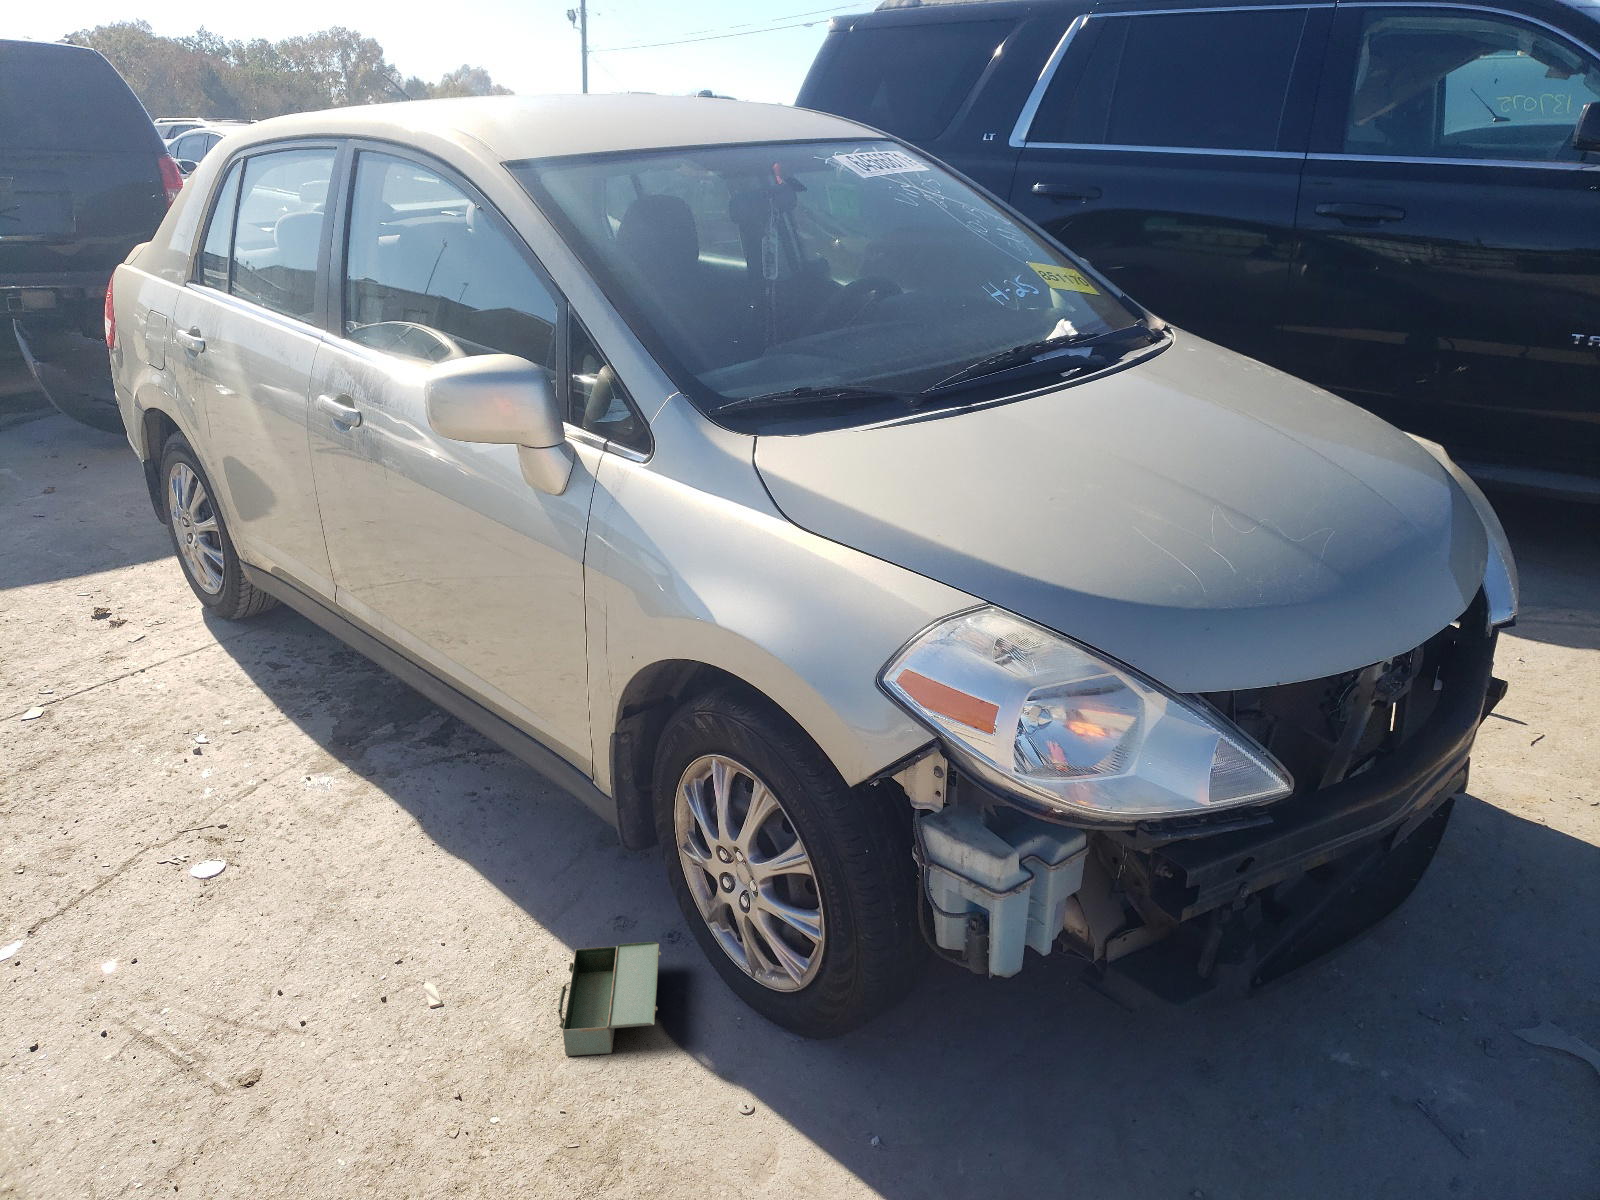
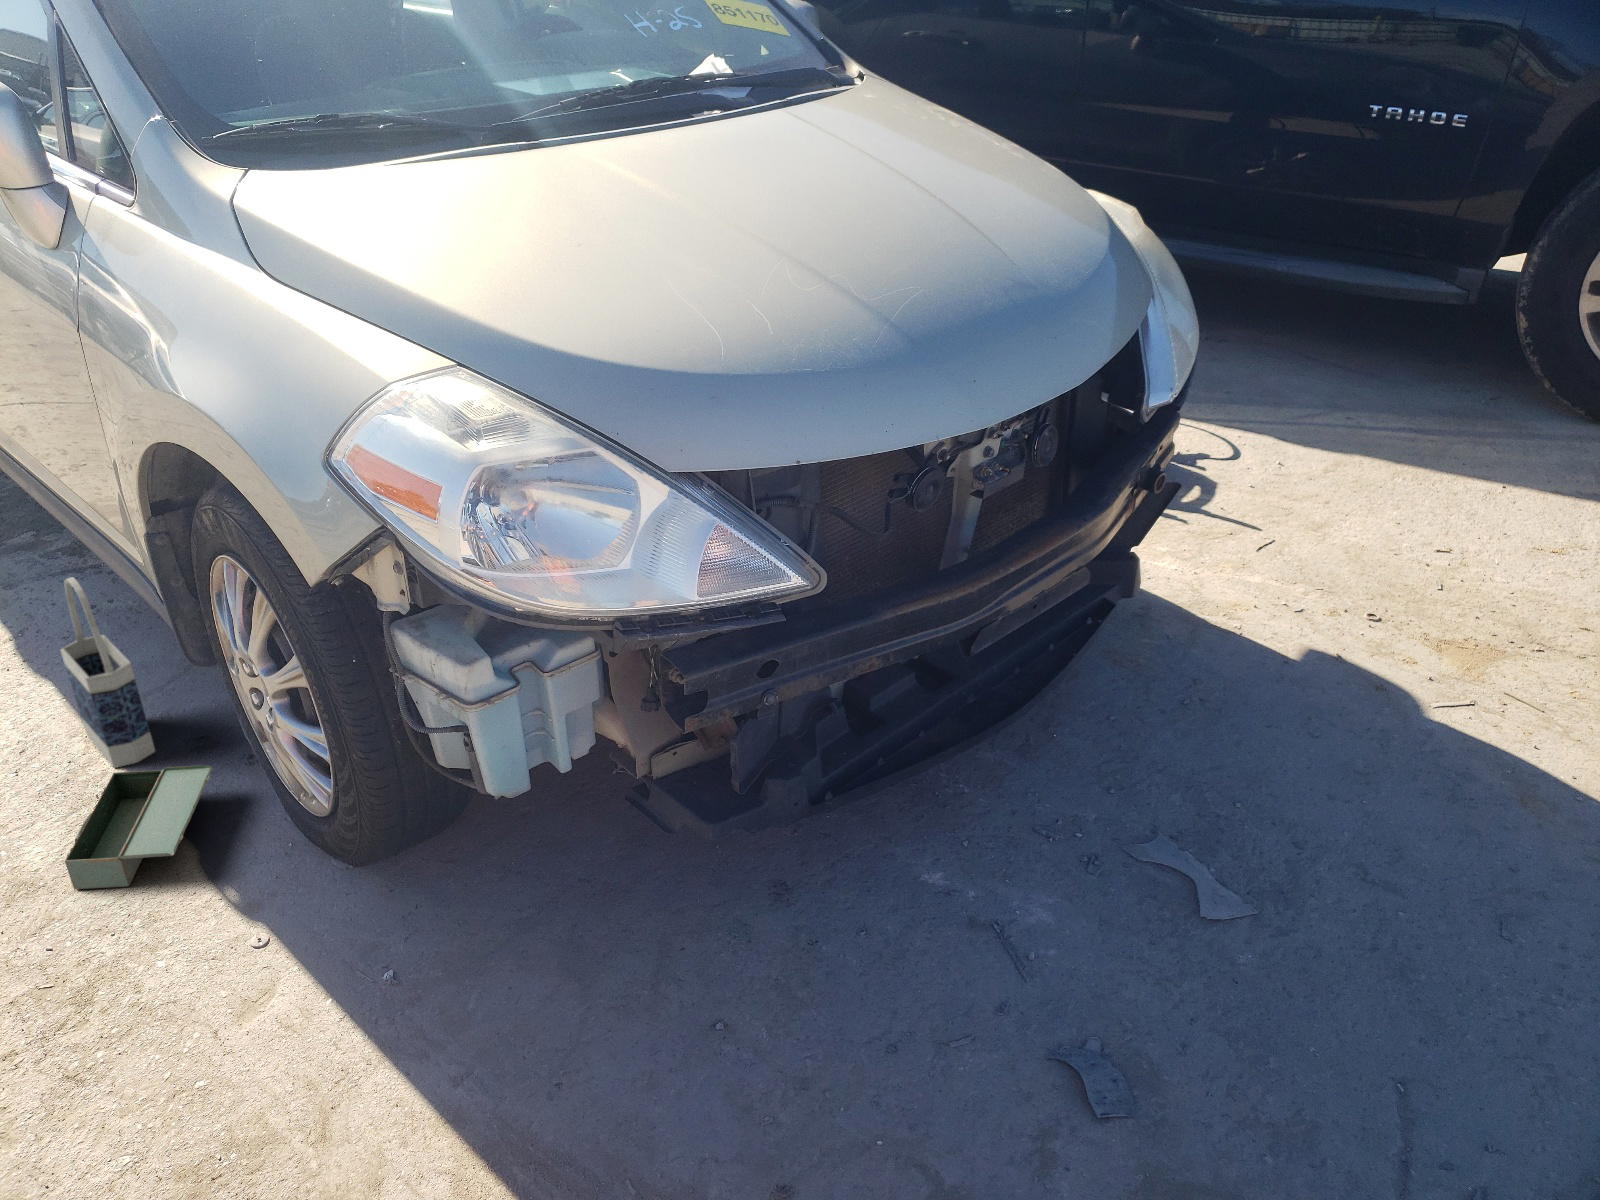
bag: none [519,776,592,944] -> present [61,577,155,768]

